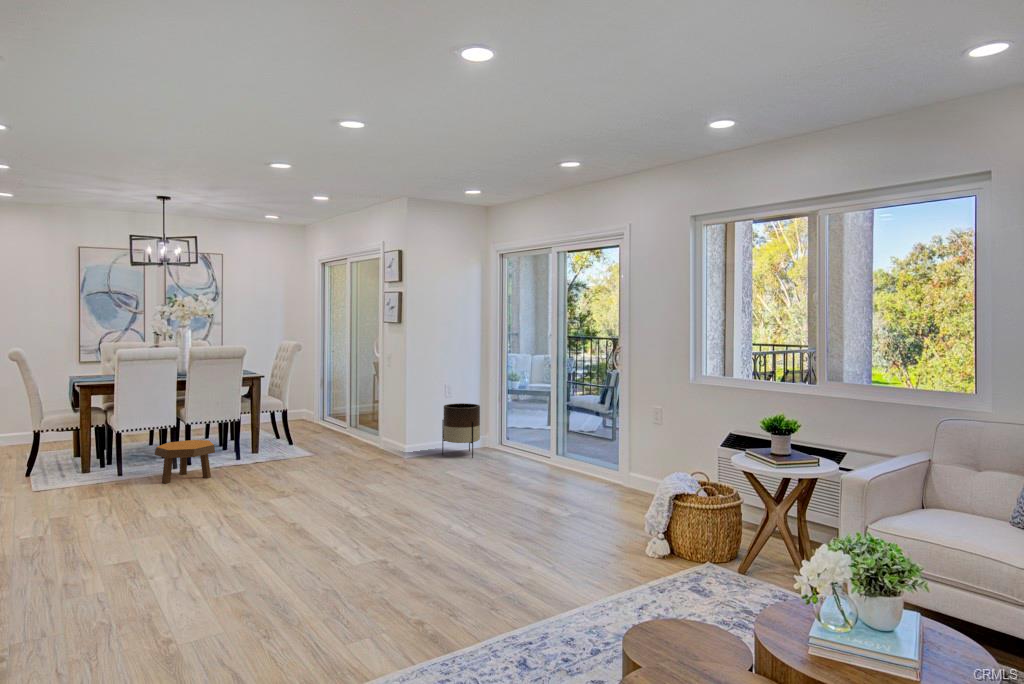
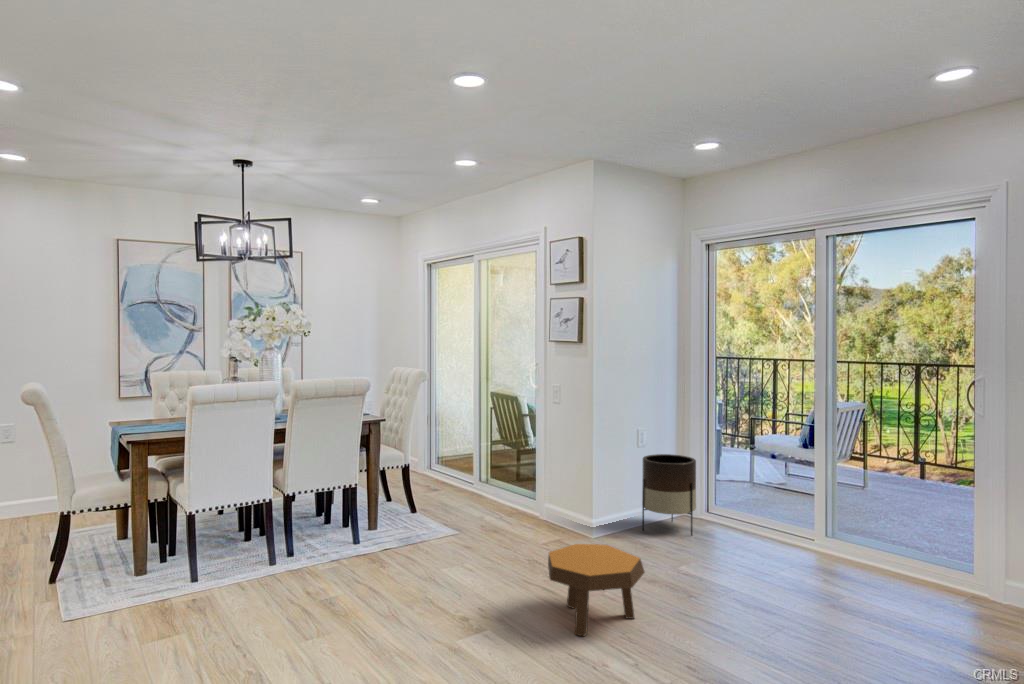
footstool: present [155,440,215,483] -> present [548,544,645,636]

